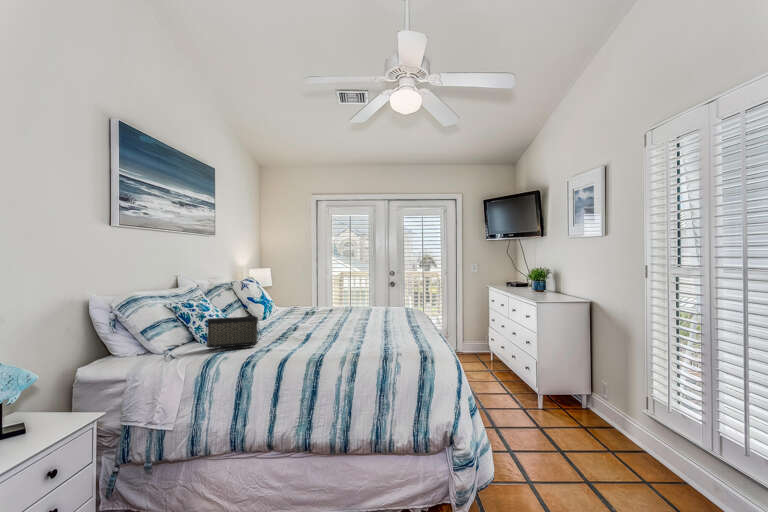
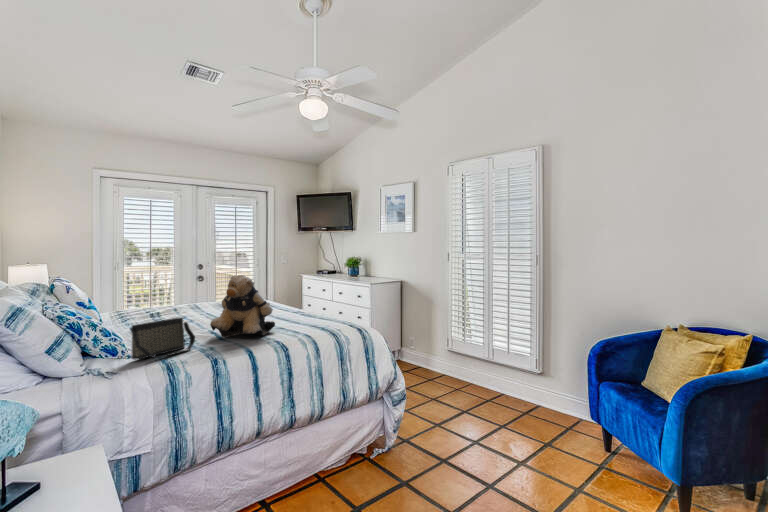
teddy bear: none [286,282,346,345] -> present [210,275,275,337]

